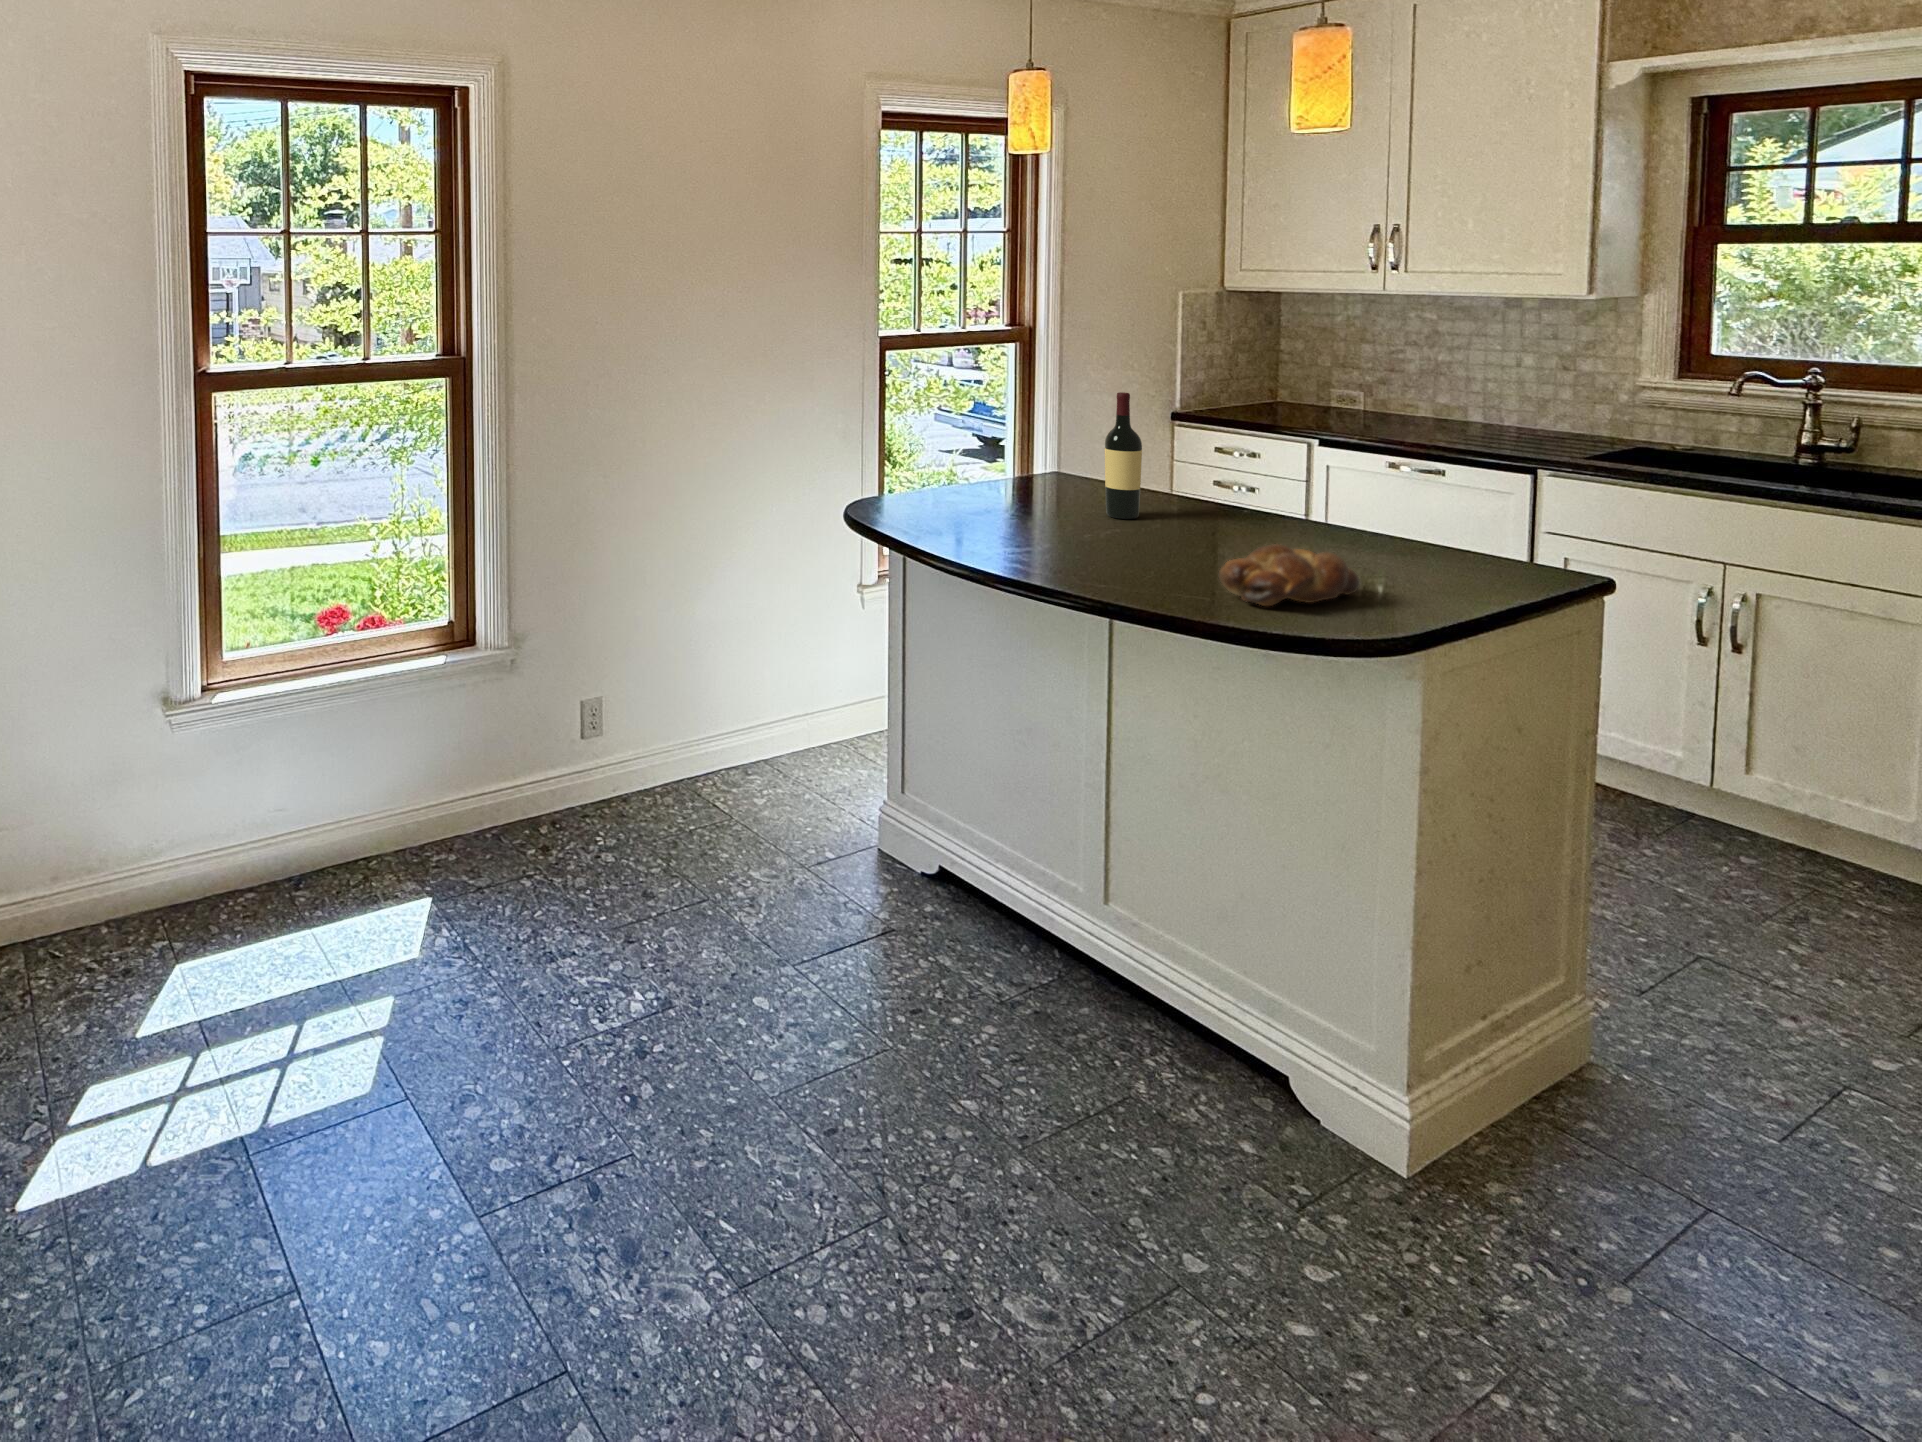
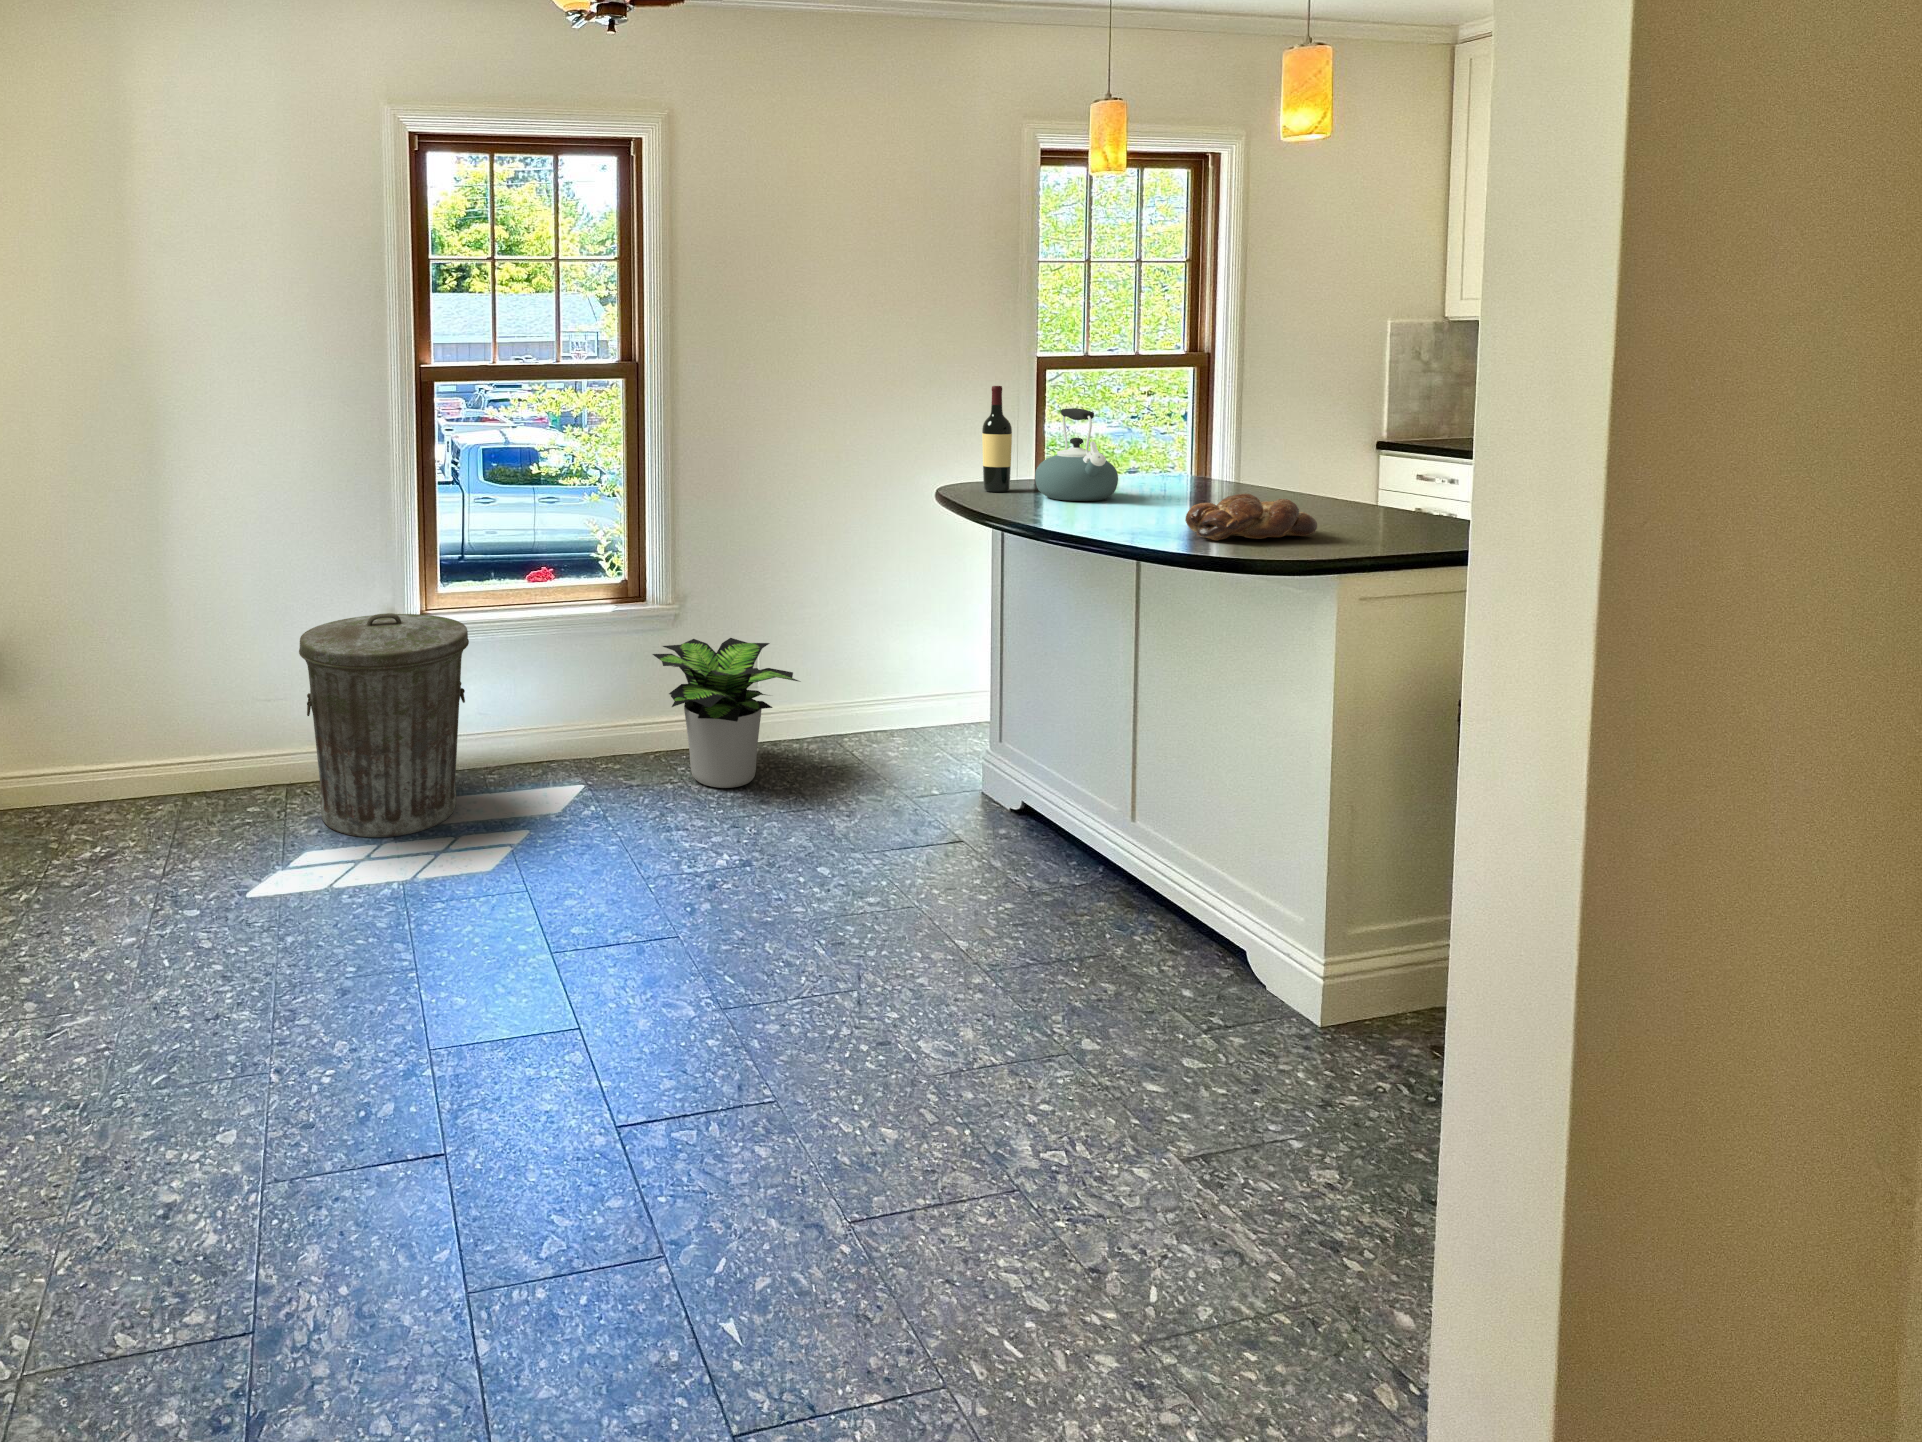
wine bottle: present [1105,392,1142,519] -> present [982,386,1012,492]
kettle: none [967,421,1062,531] -> present [1035,408,1118,501]
potted plant: none [503,684,684,879] -> present [653,638,800,788]
trash can: none [55,697,288,1030] -> present [299,613,469,837]

